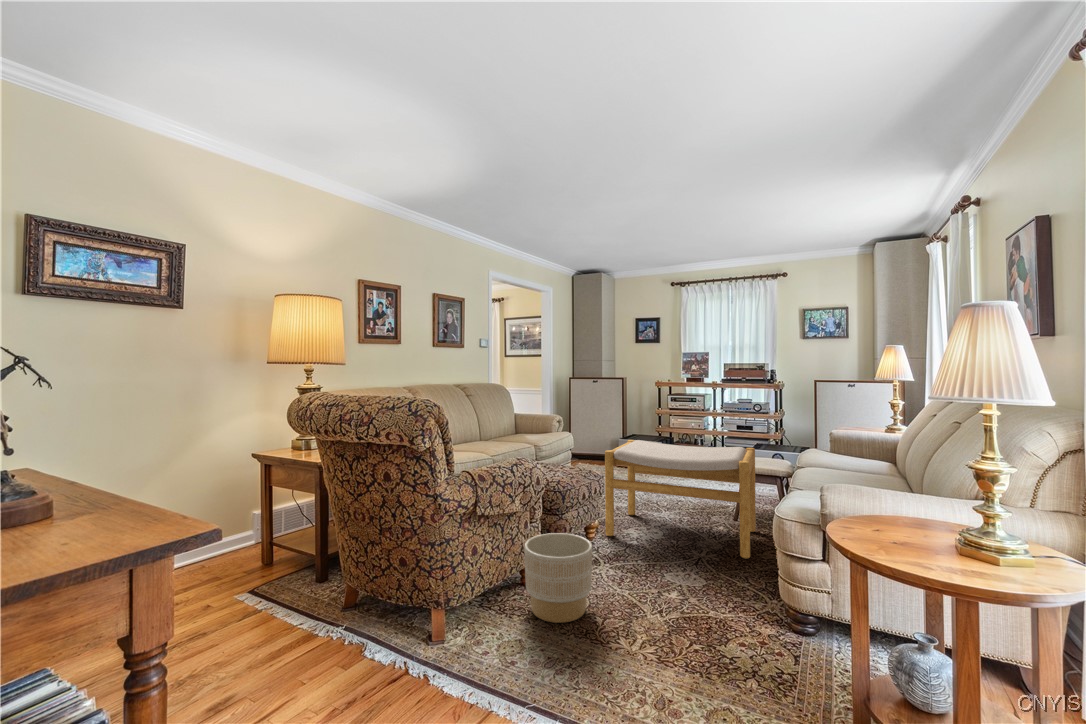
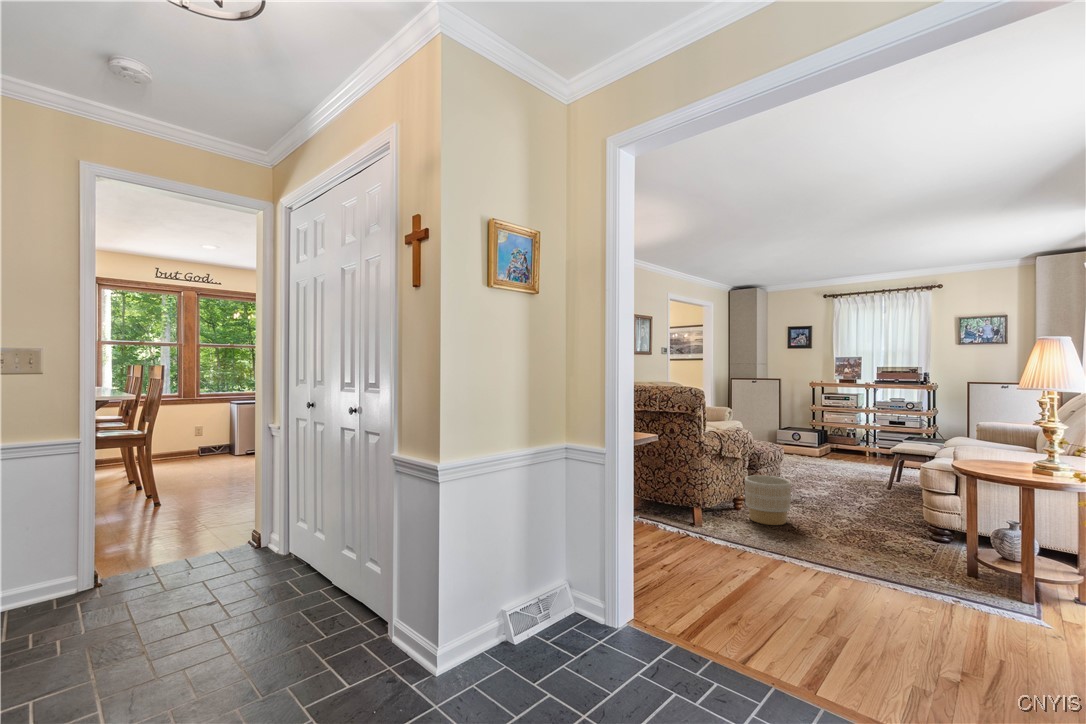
footstool: present [605,440,756,559] -> none [784,425,908,509]

